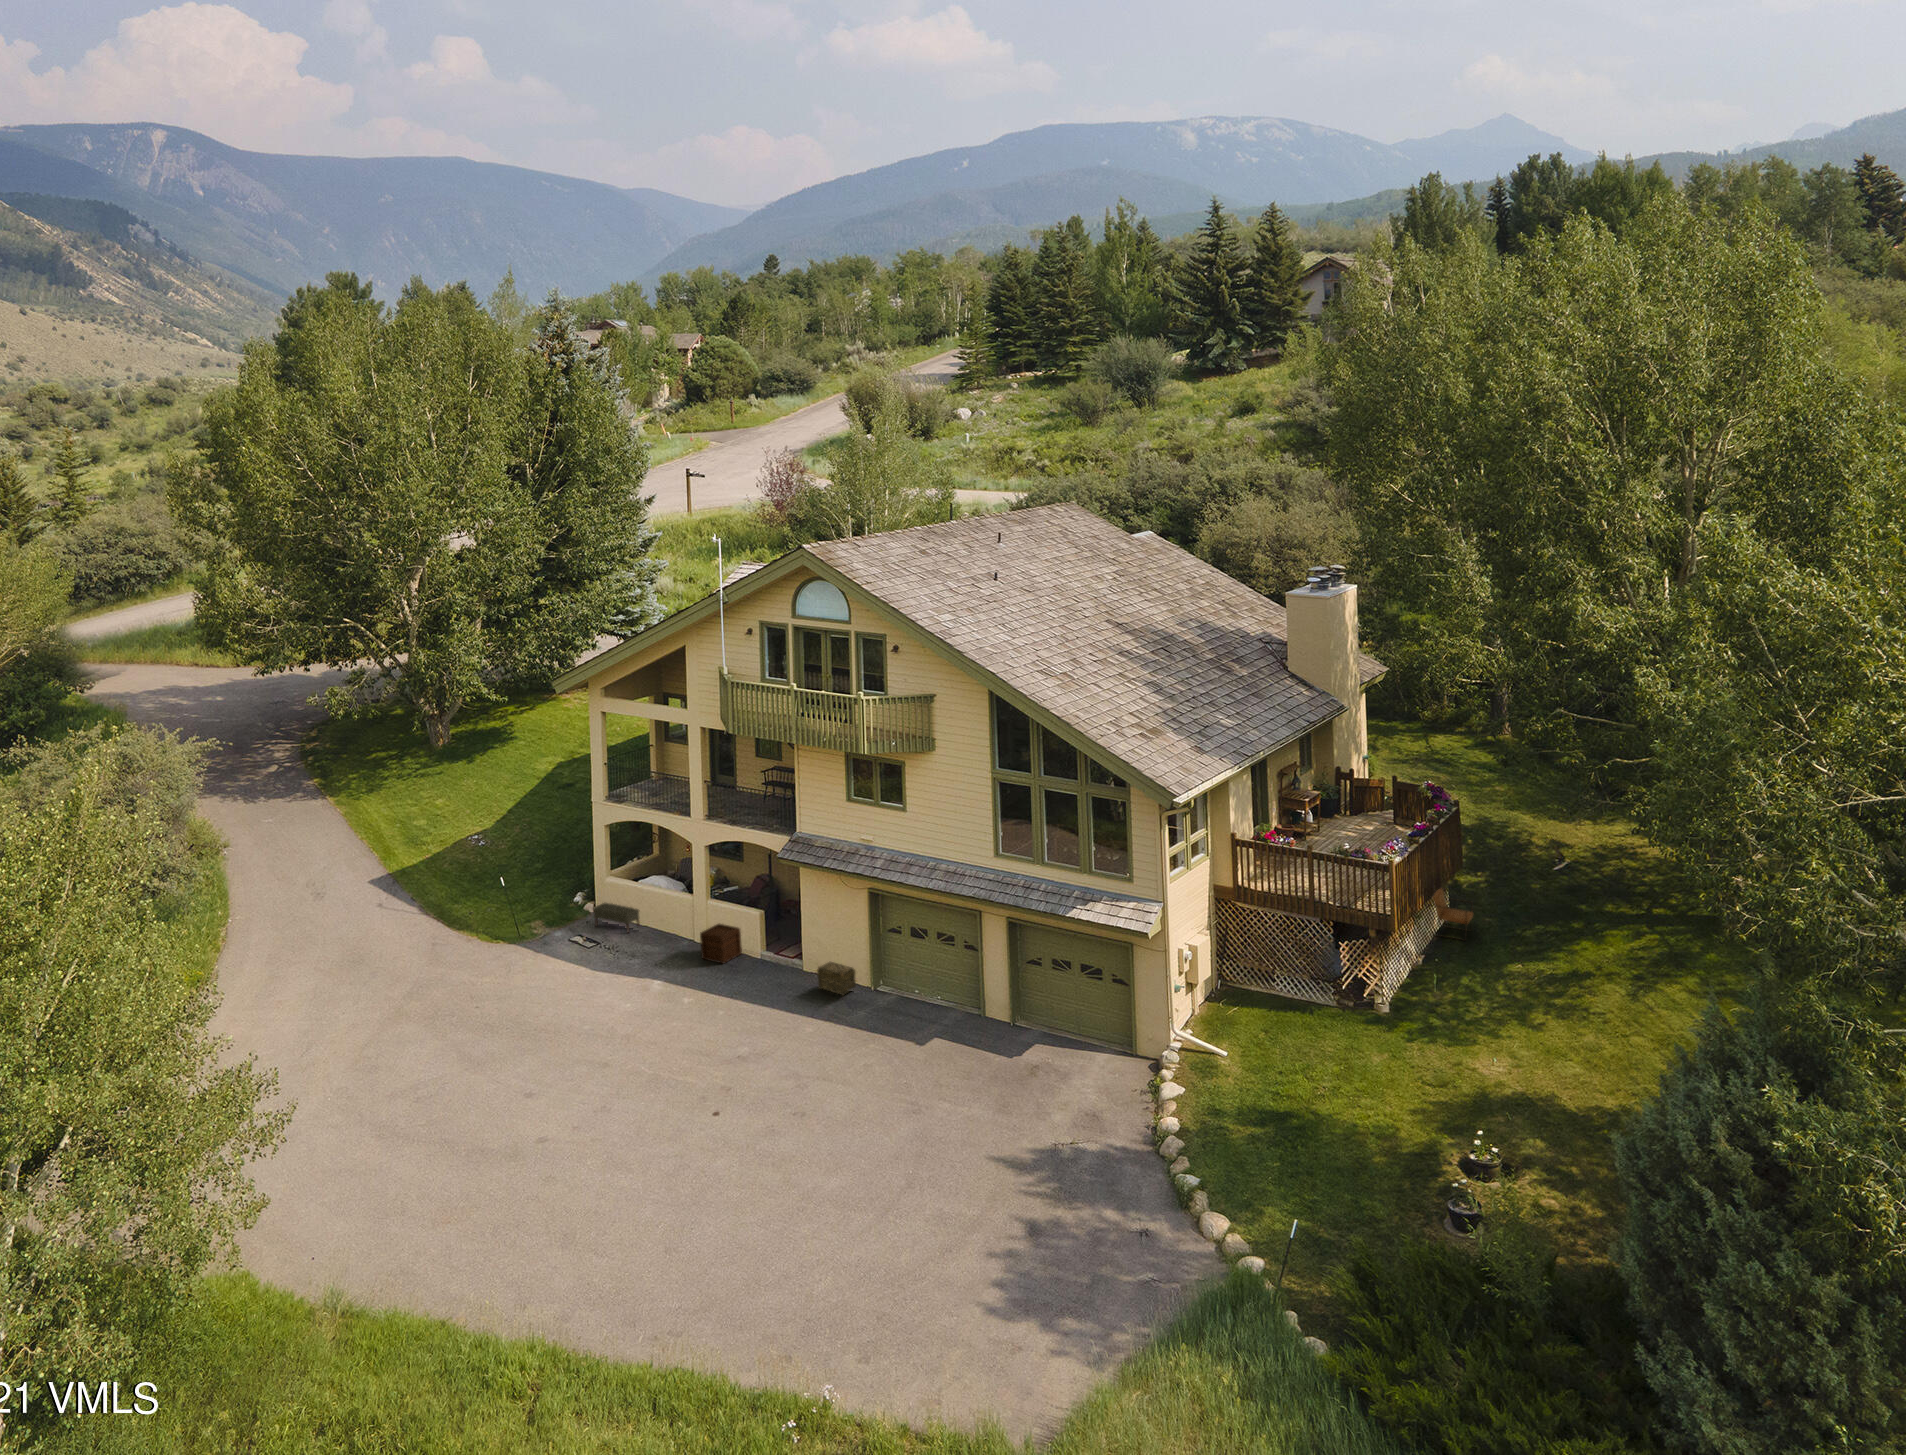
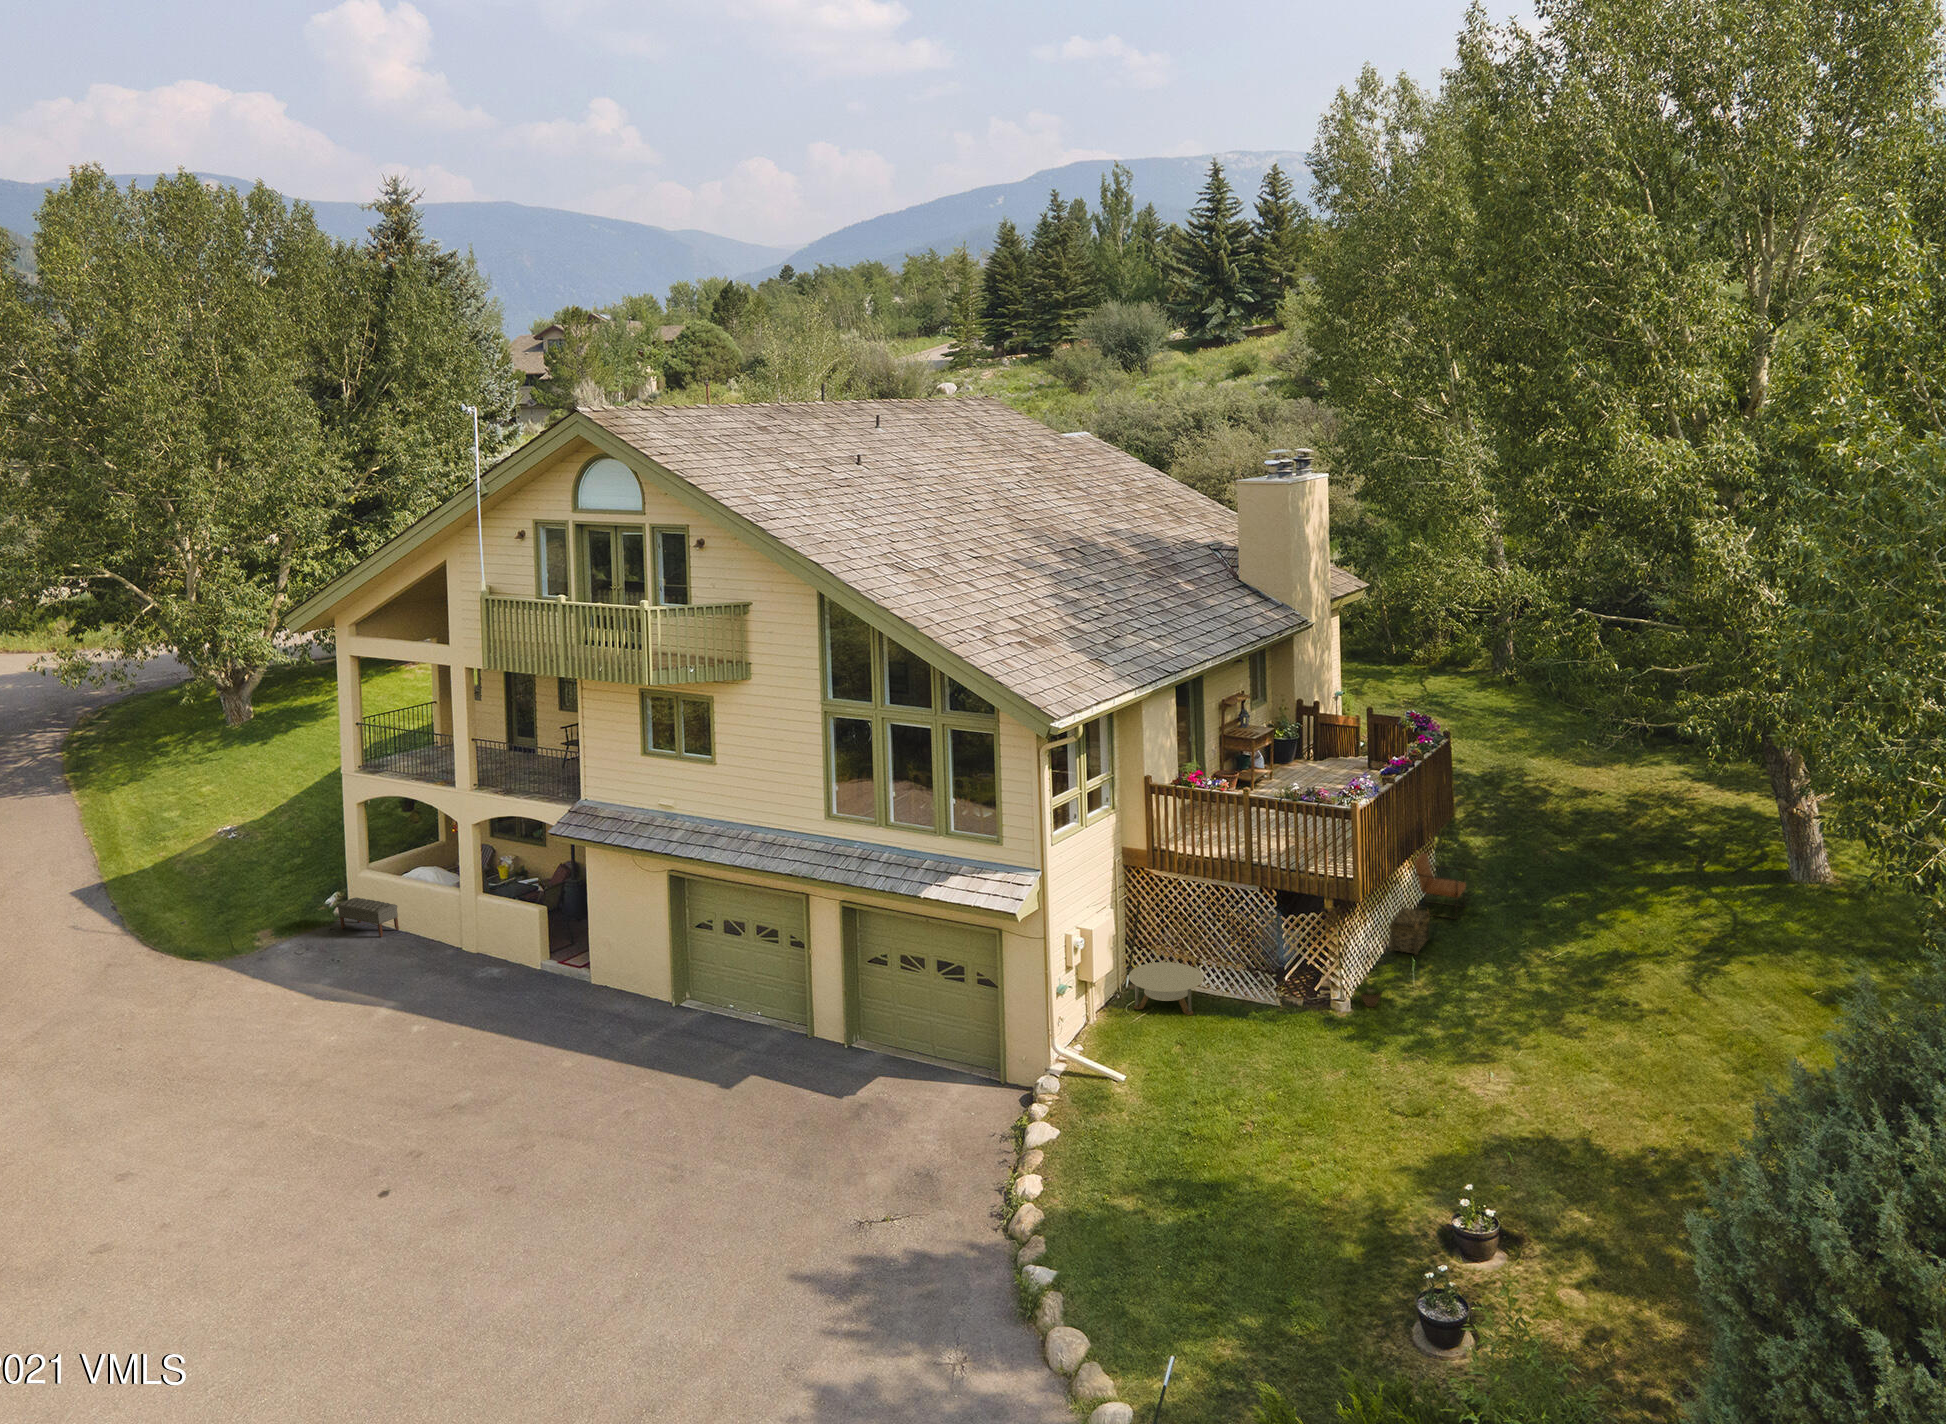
wooden crate: present [700,924,742,963] -> none [462,920,522,973]
basket: present [817,962,856,995] -> present [1389,908,1430,955]
round table: none [1218,970,1276,1010] -> present [1129,962,1204,1015]
decorative plant: none [1386,984,1419,1008] -> present [1353,978,1389,1007]

